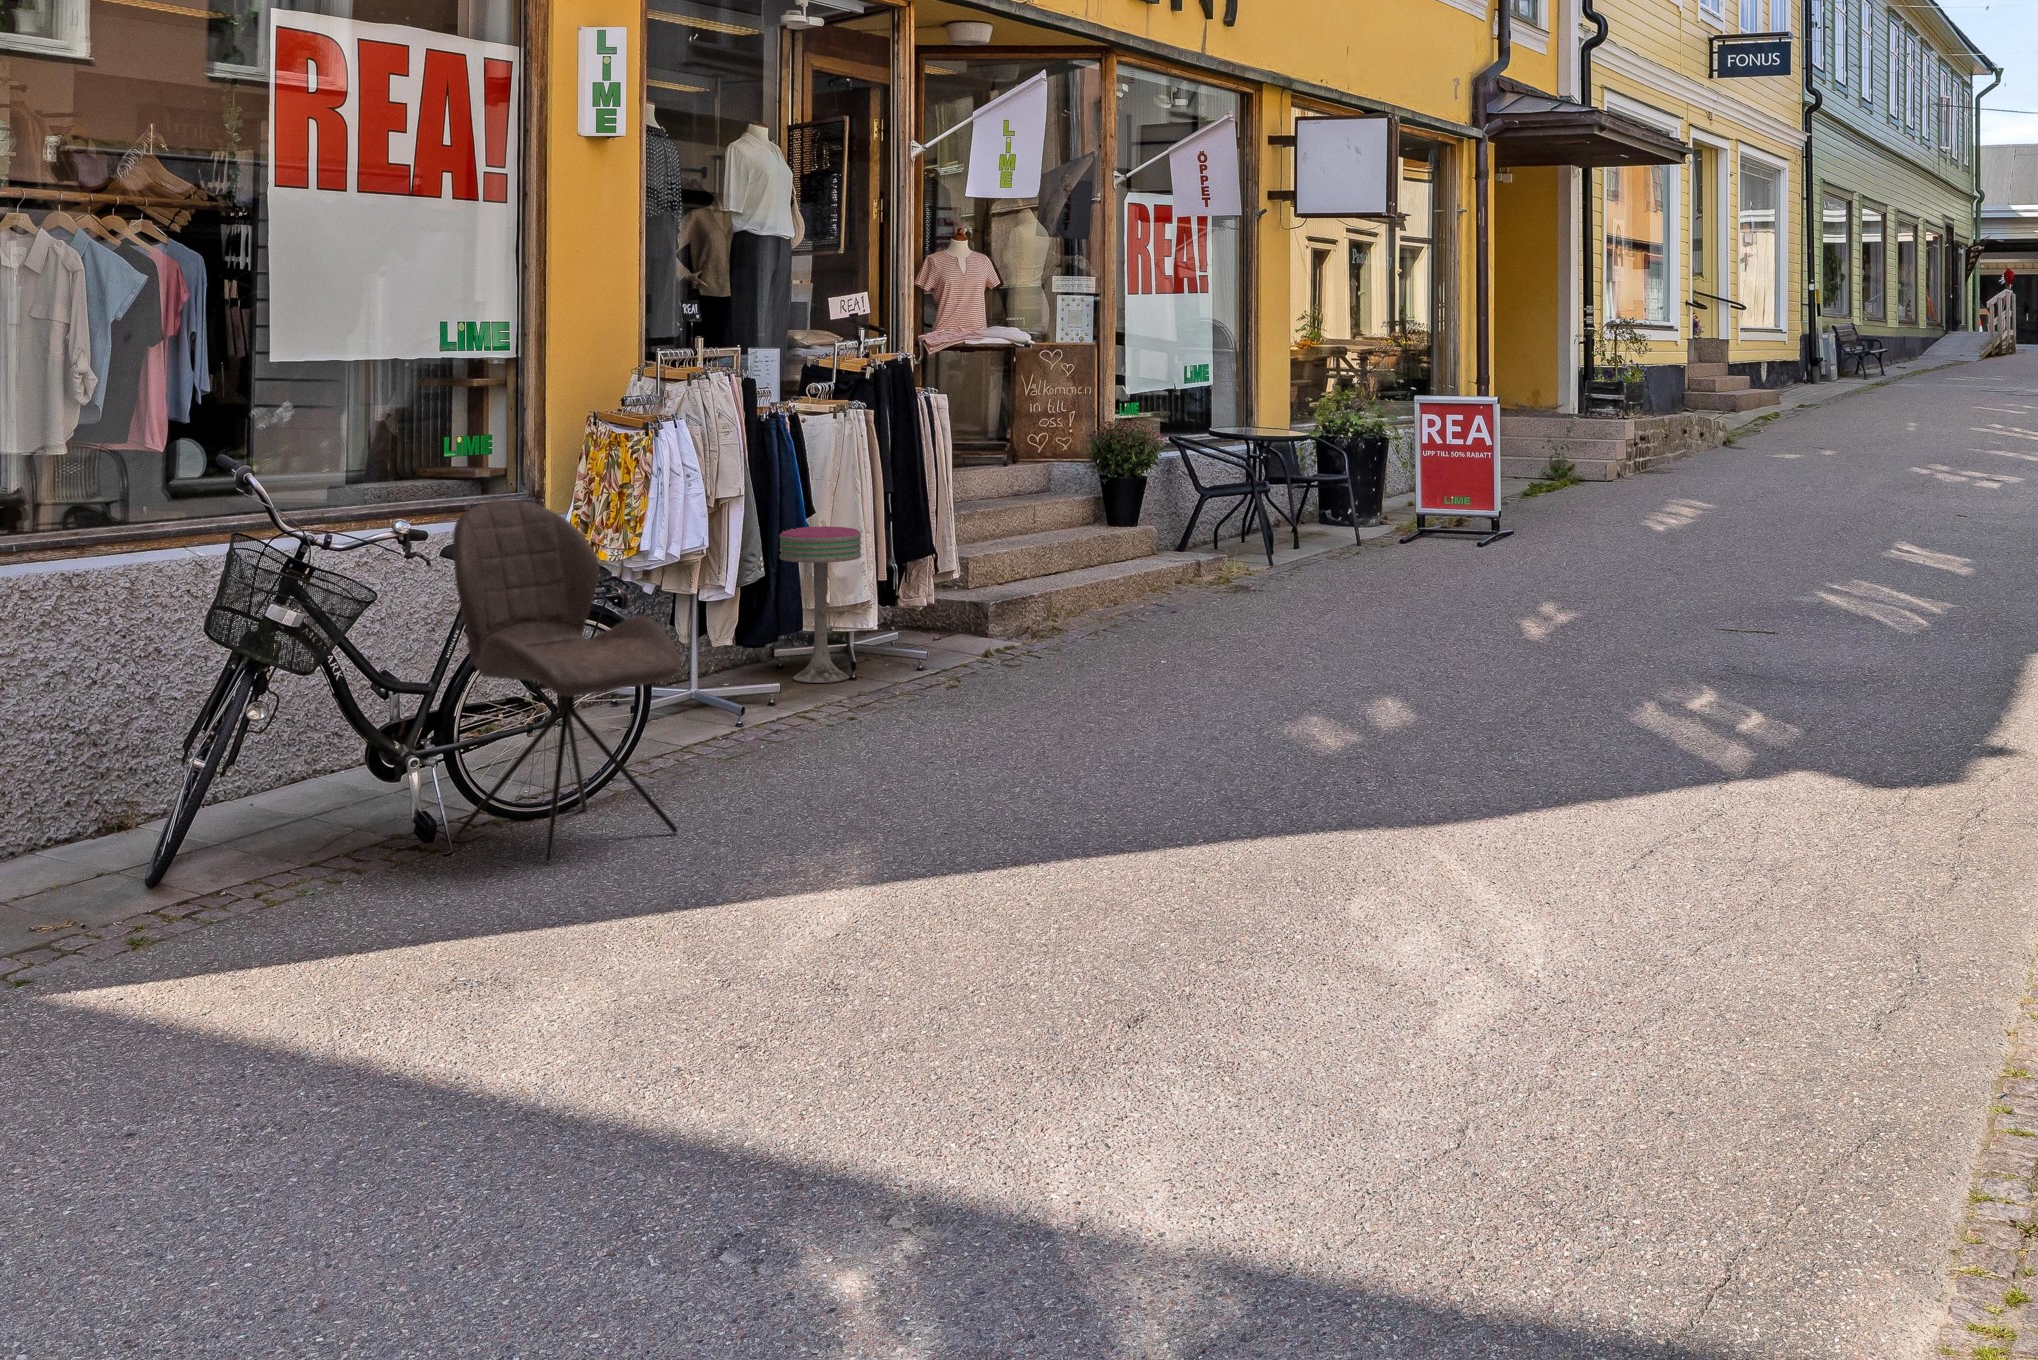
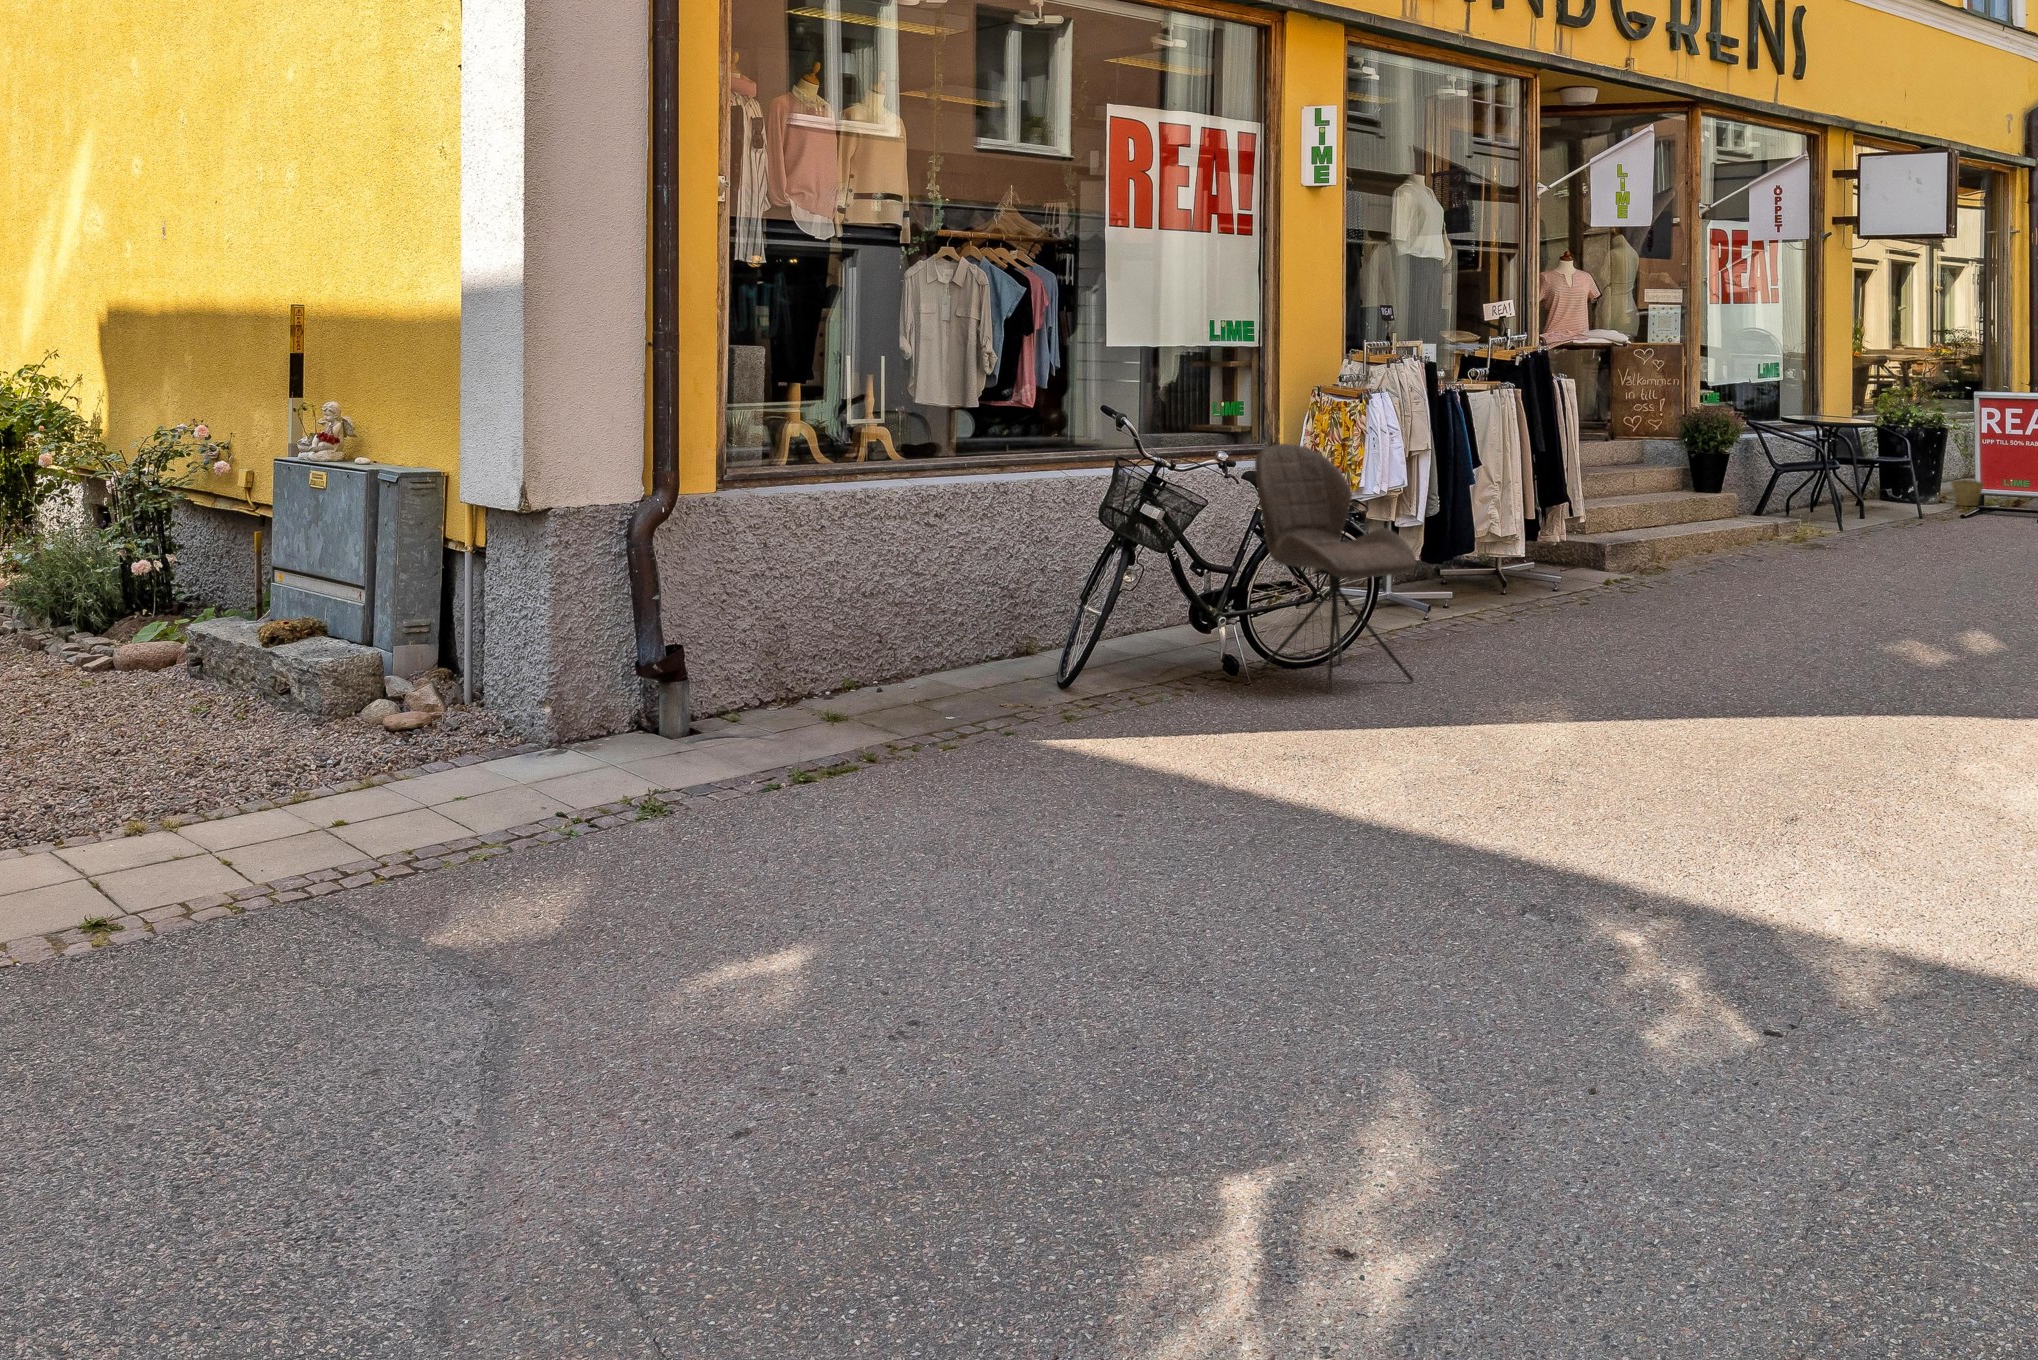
bucket: none [1391,478,1426,525] -> present [1951,480,1983,506]
bar stool: present [779,526,861,683] -> none [1450,478,1514,596]

